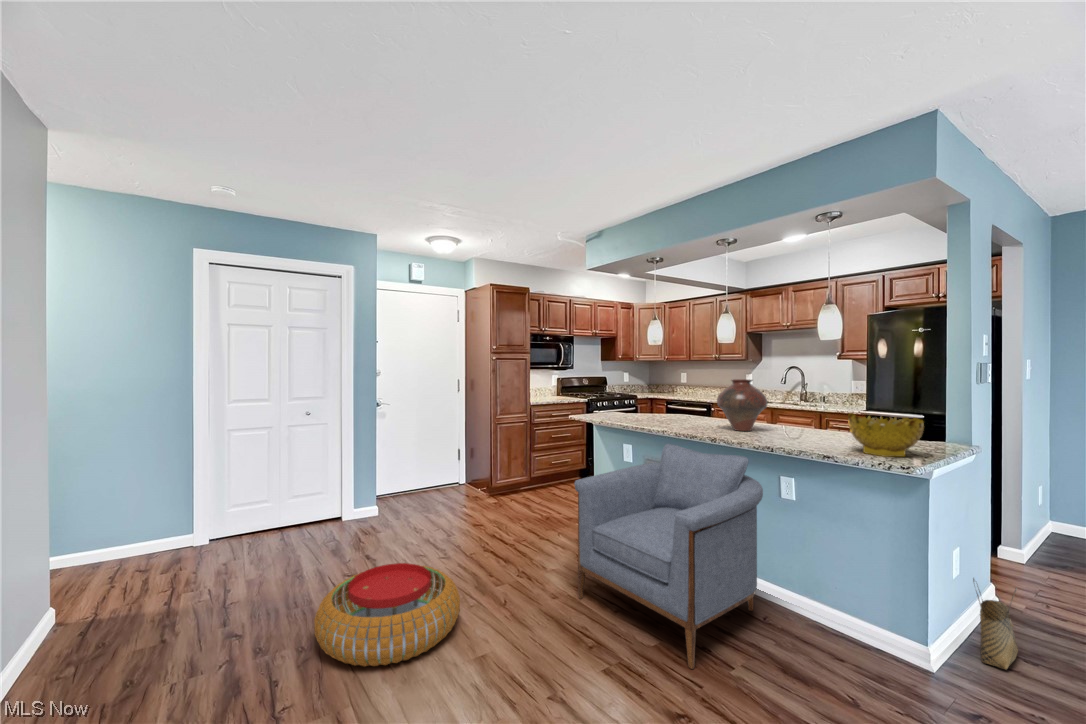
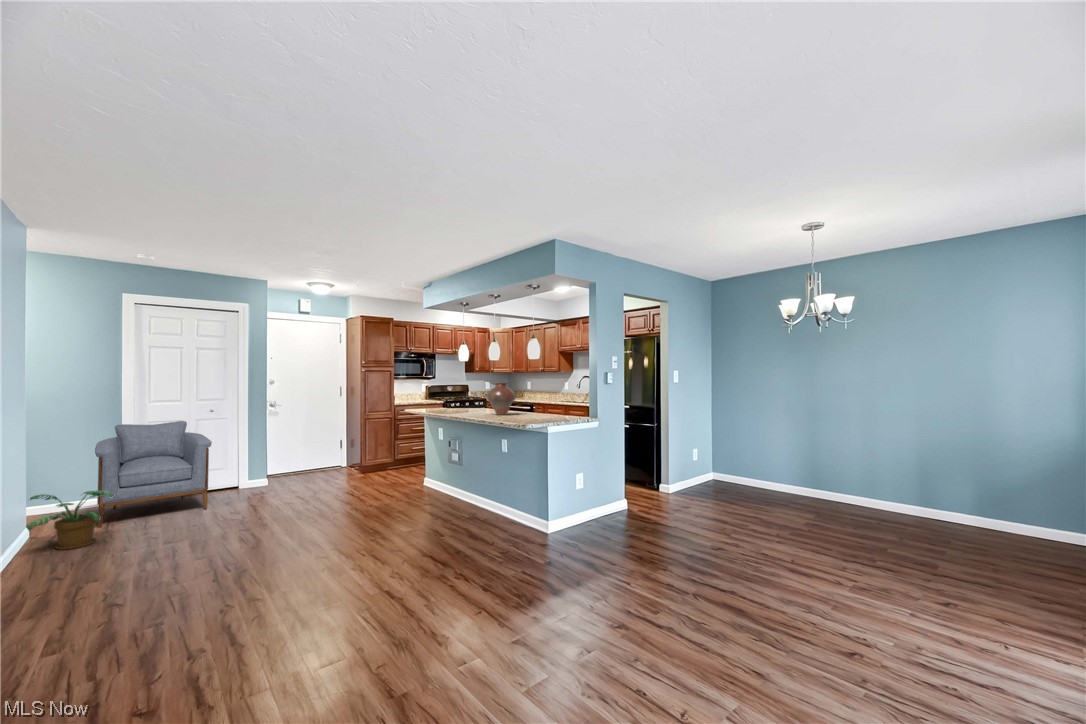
decorative bowl: present [848,413,924,457] -> none [523,400,556,422]
armchair: present [574,444,763,669] -> present [95,421,212,527]
potted plant: none [40,556,178,656] -> present [26,491,114,550]
pouf: present [314,563,460,666] -> none [202,497,300,545]
woven basket: present [973,578,1018,670] -> none [579,486,602,529]

